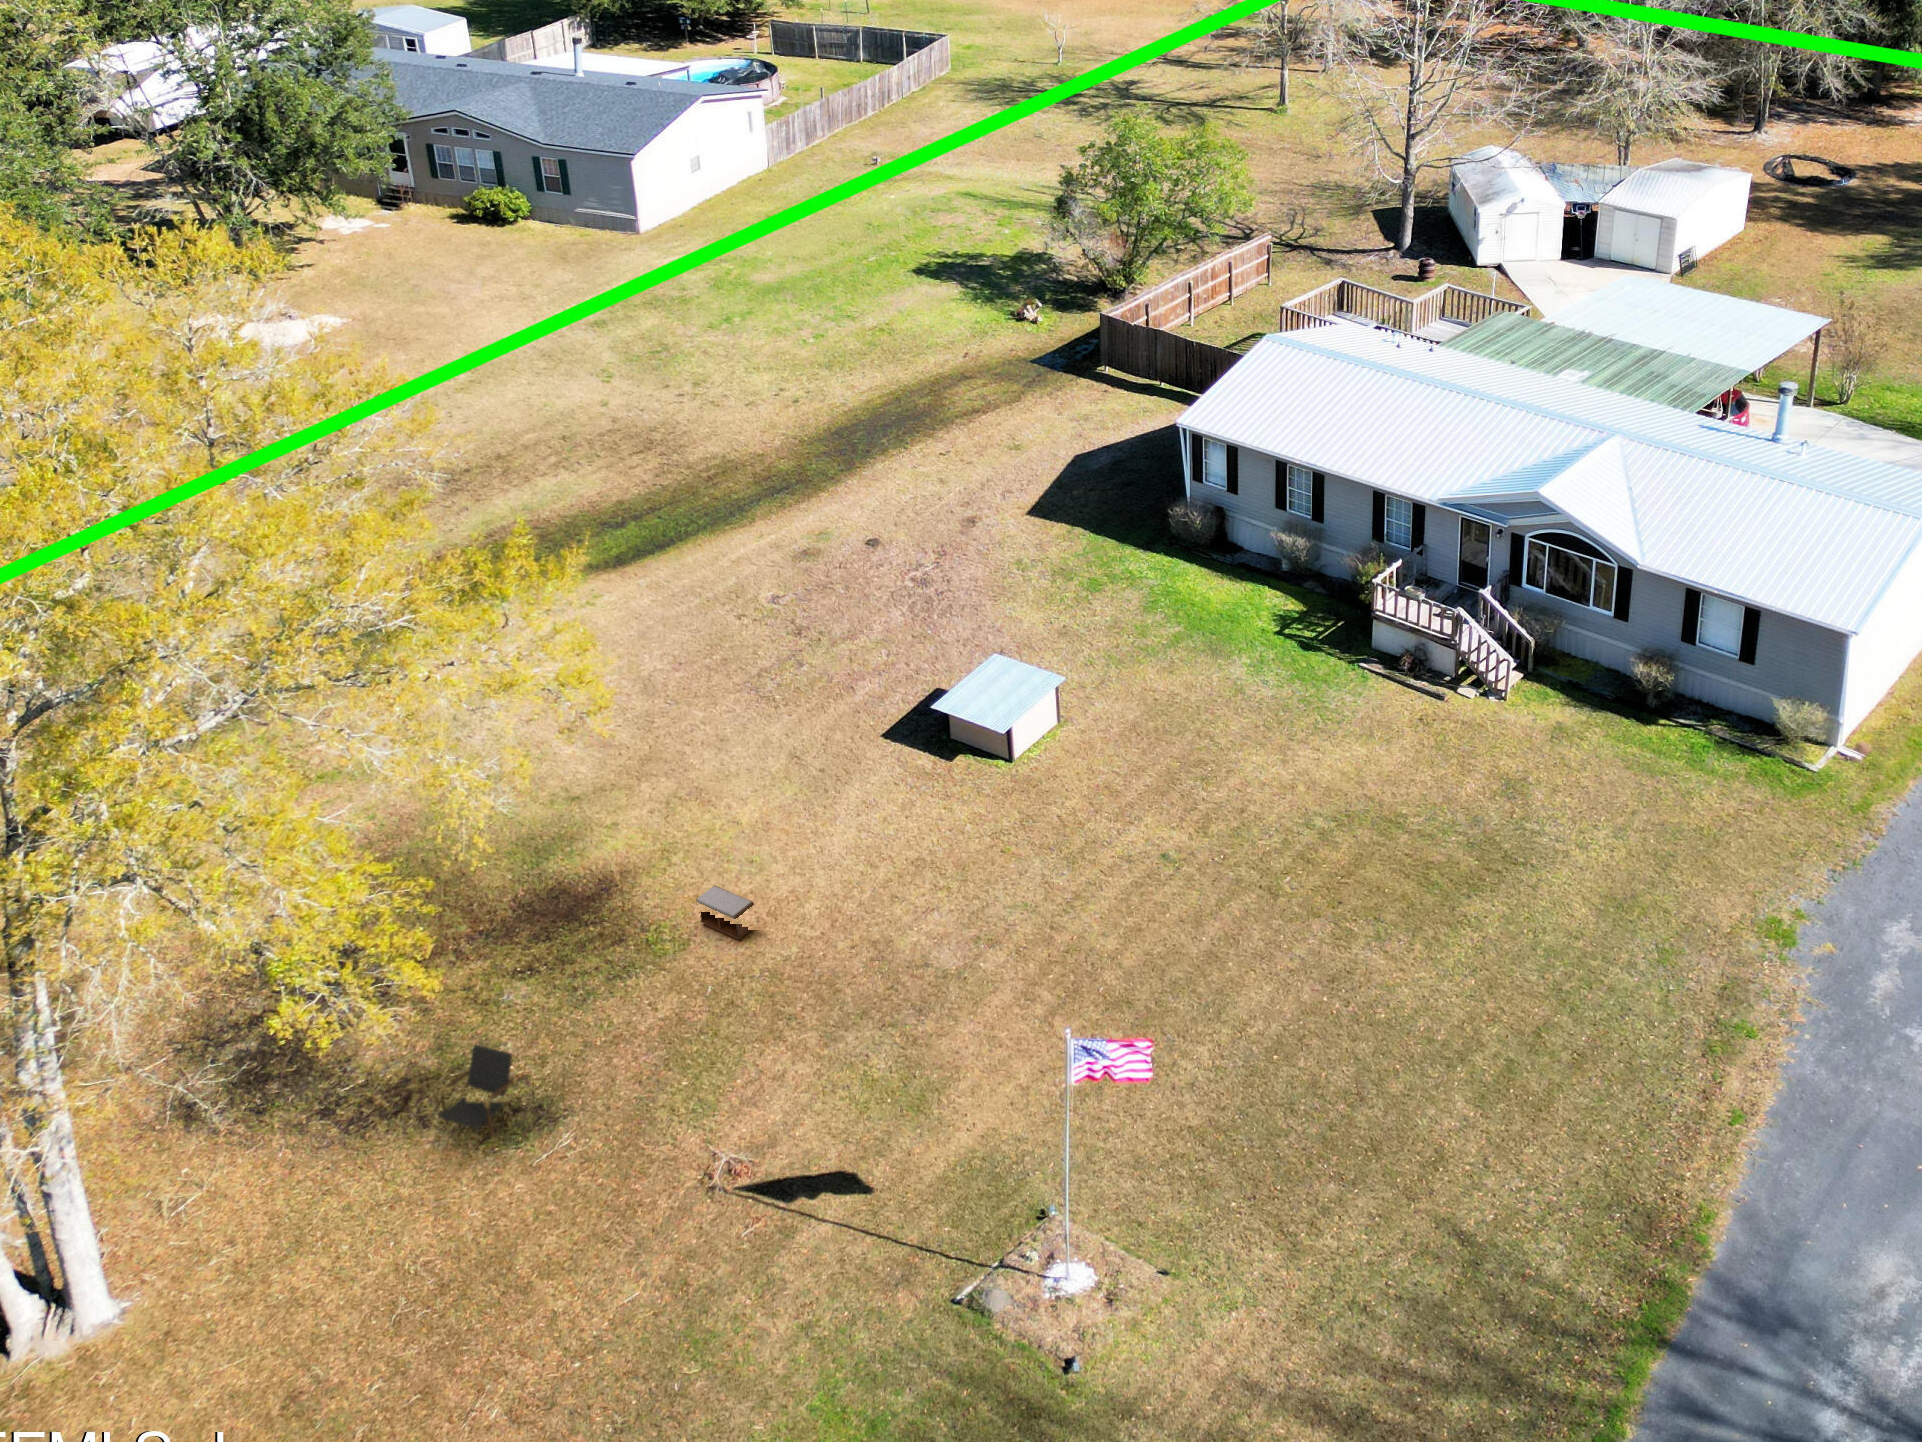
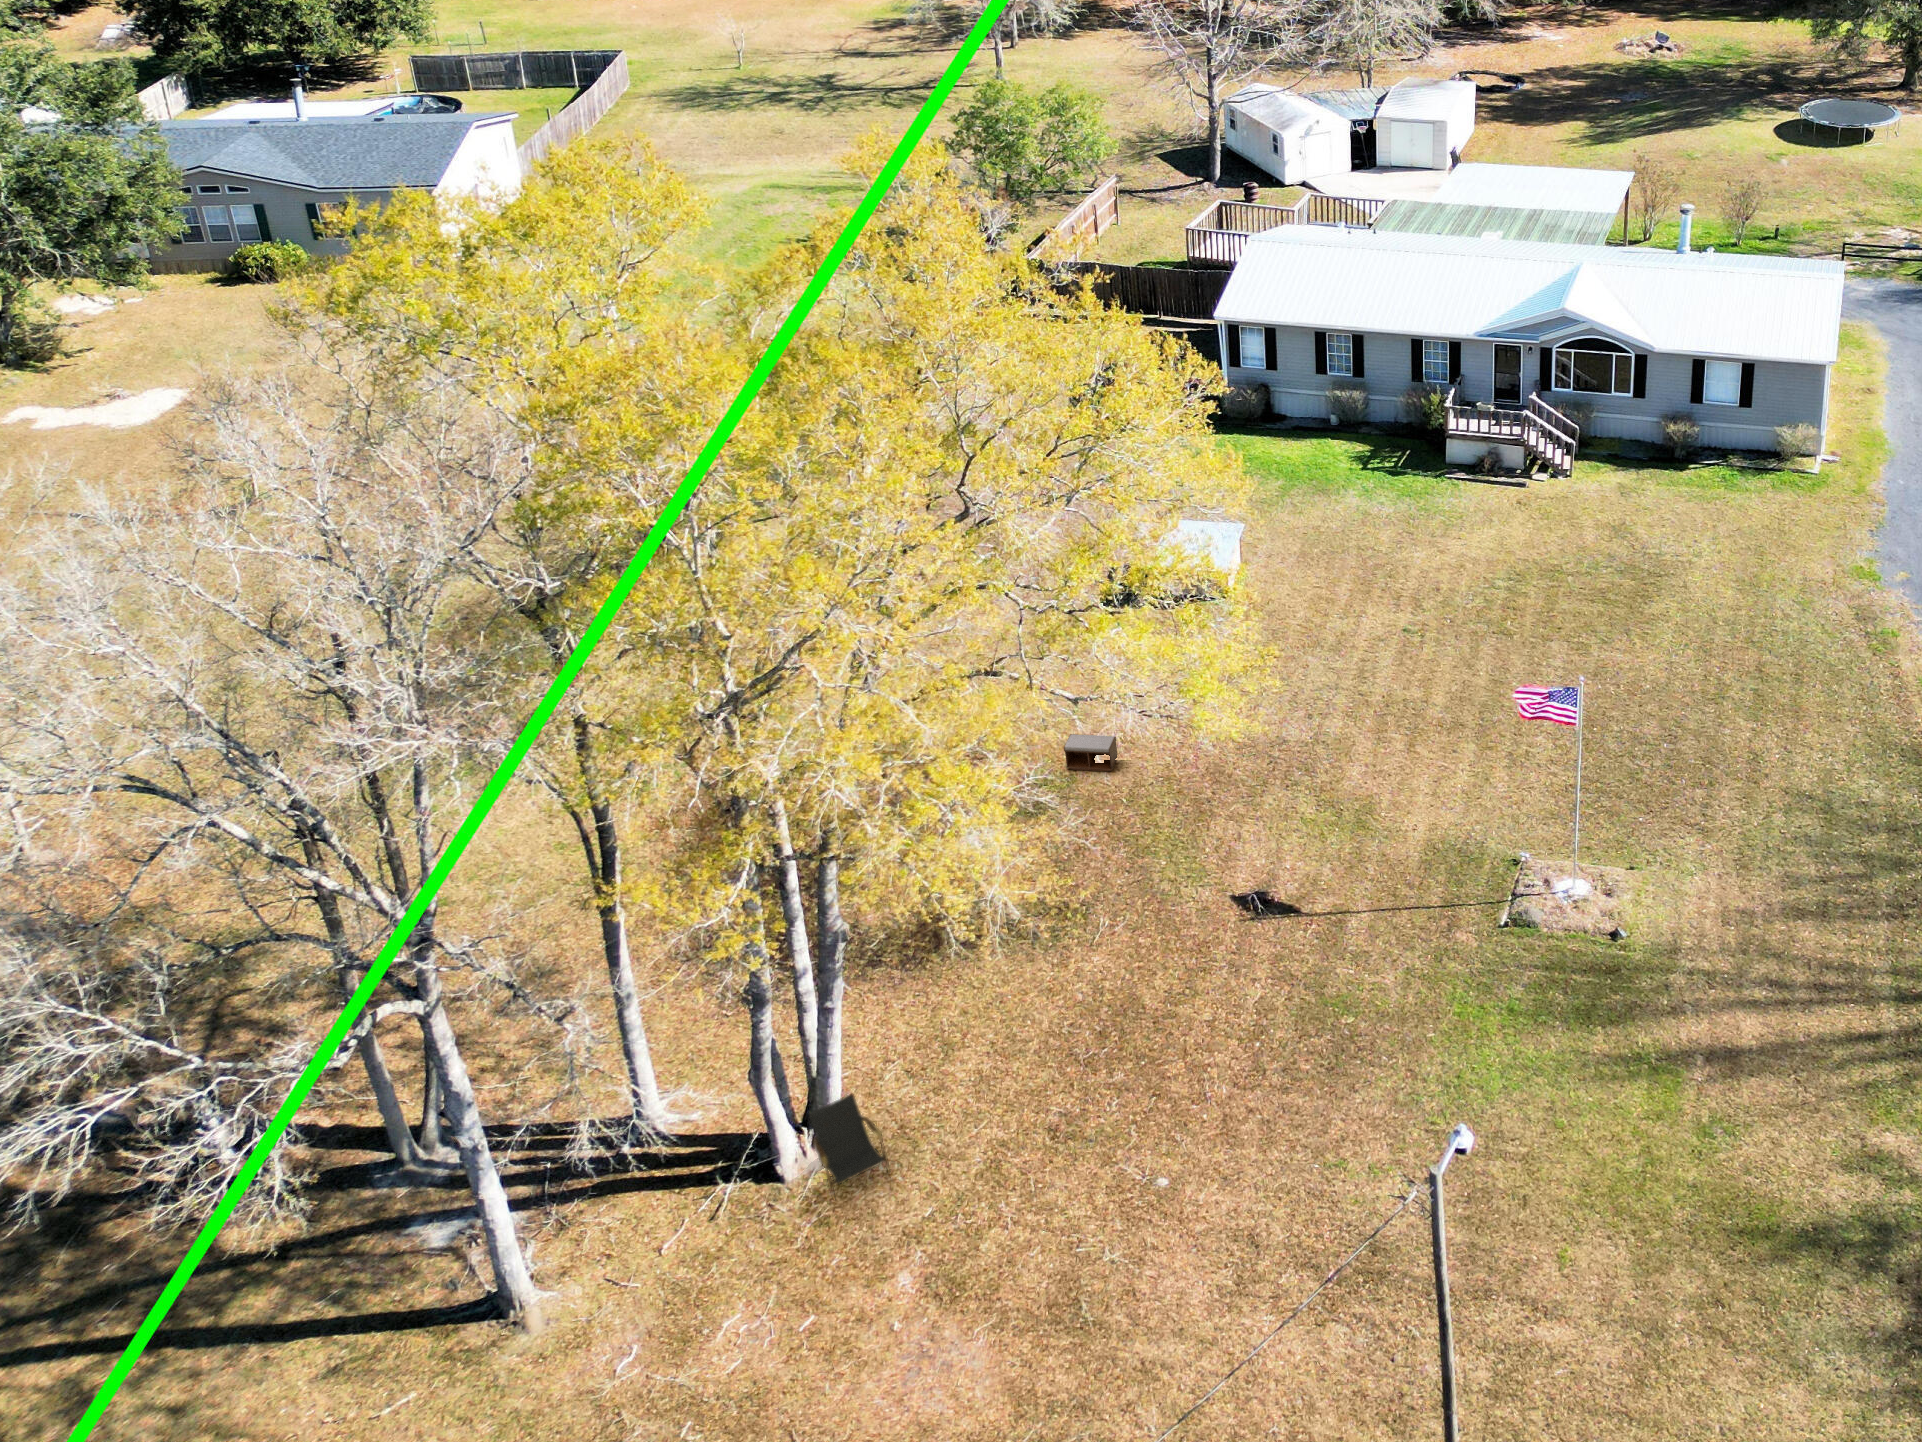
lounge chair: present [439,1045,522,1142] -> present [809,1094,890,1199]

